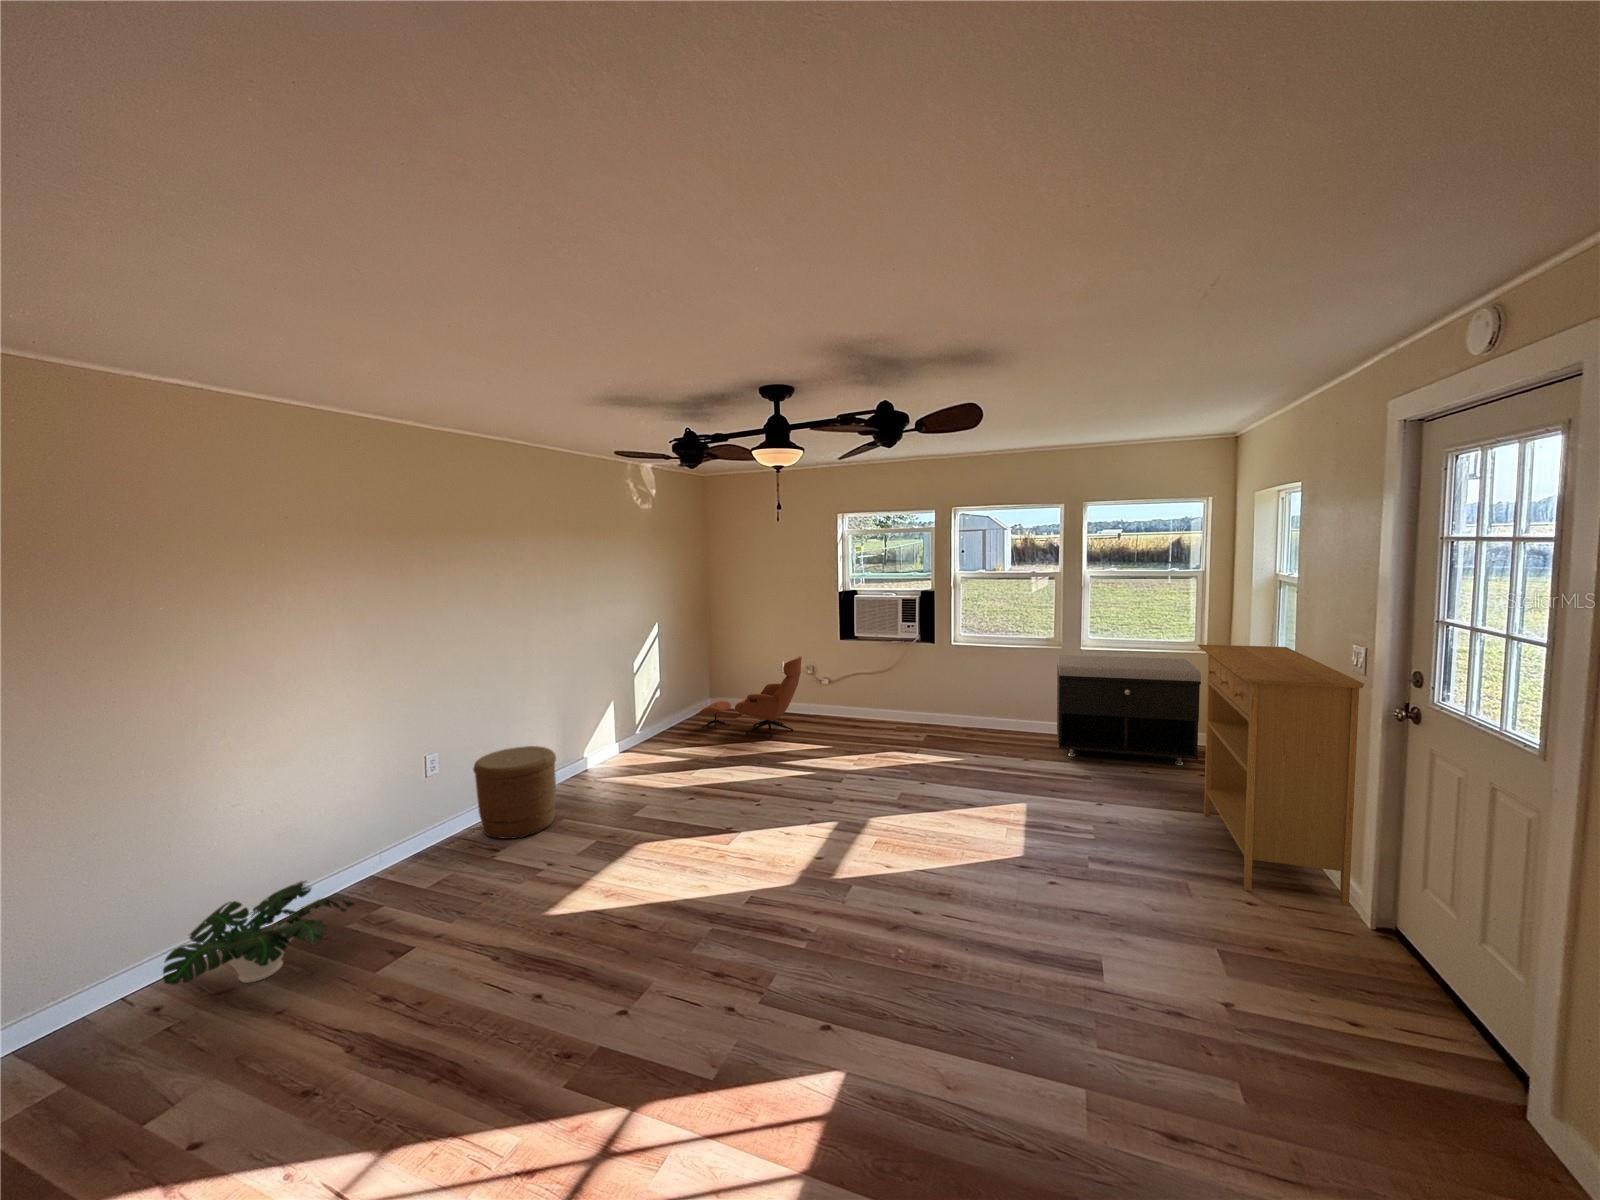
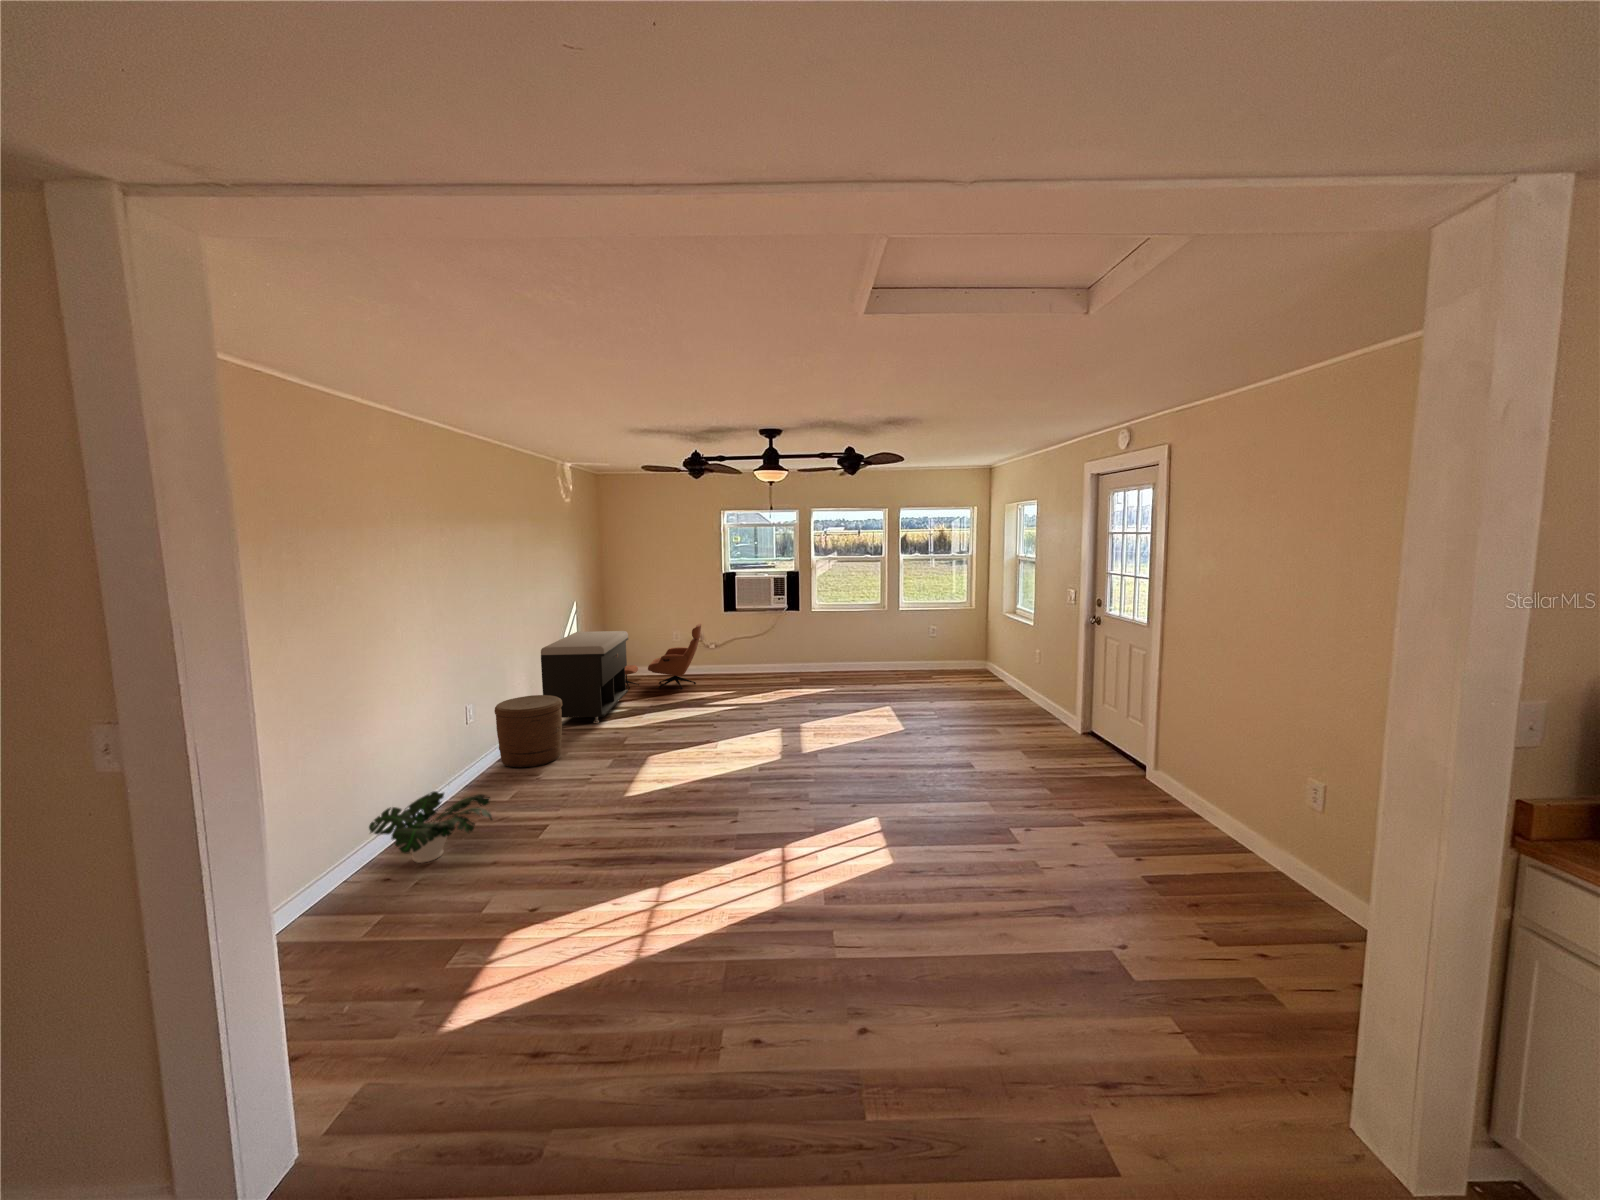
console table: present [1198,645,1364,906] -> none [984,597,1075,727]
storage bench: present [1057,655,1201,765] -> present [541,631,628,723]

